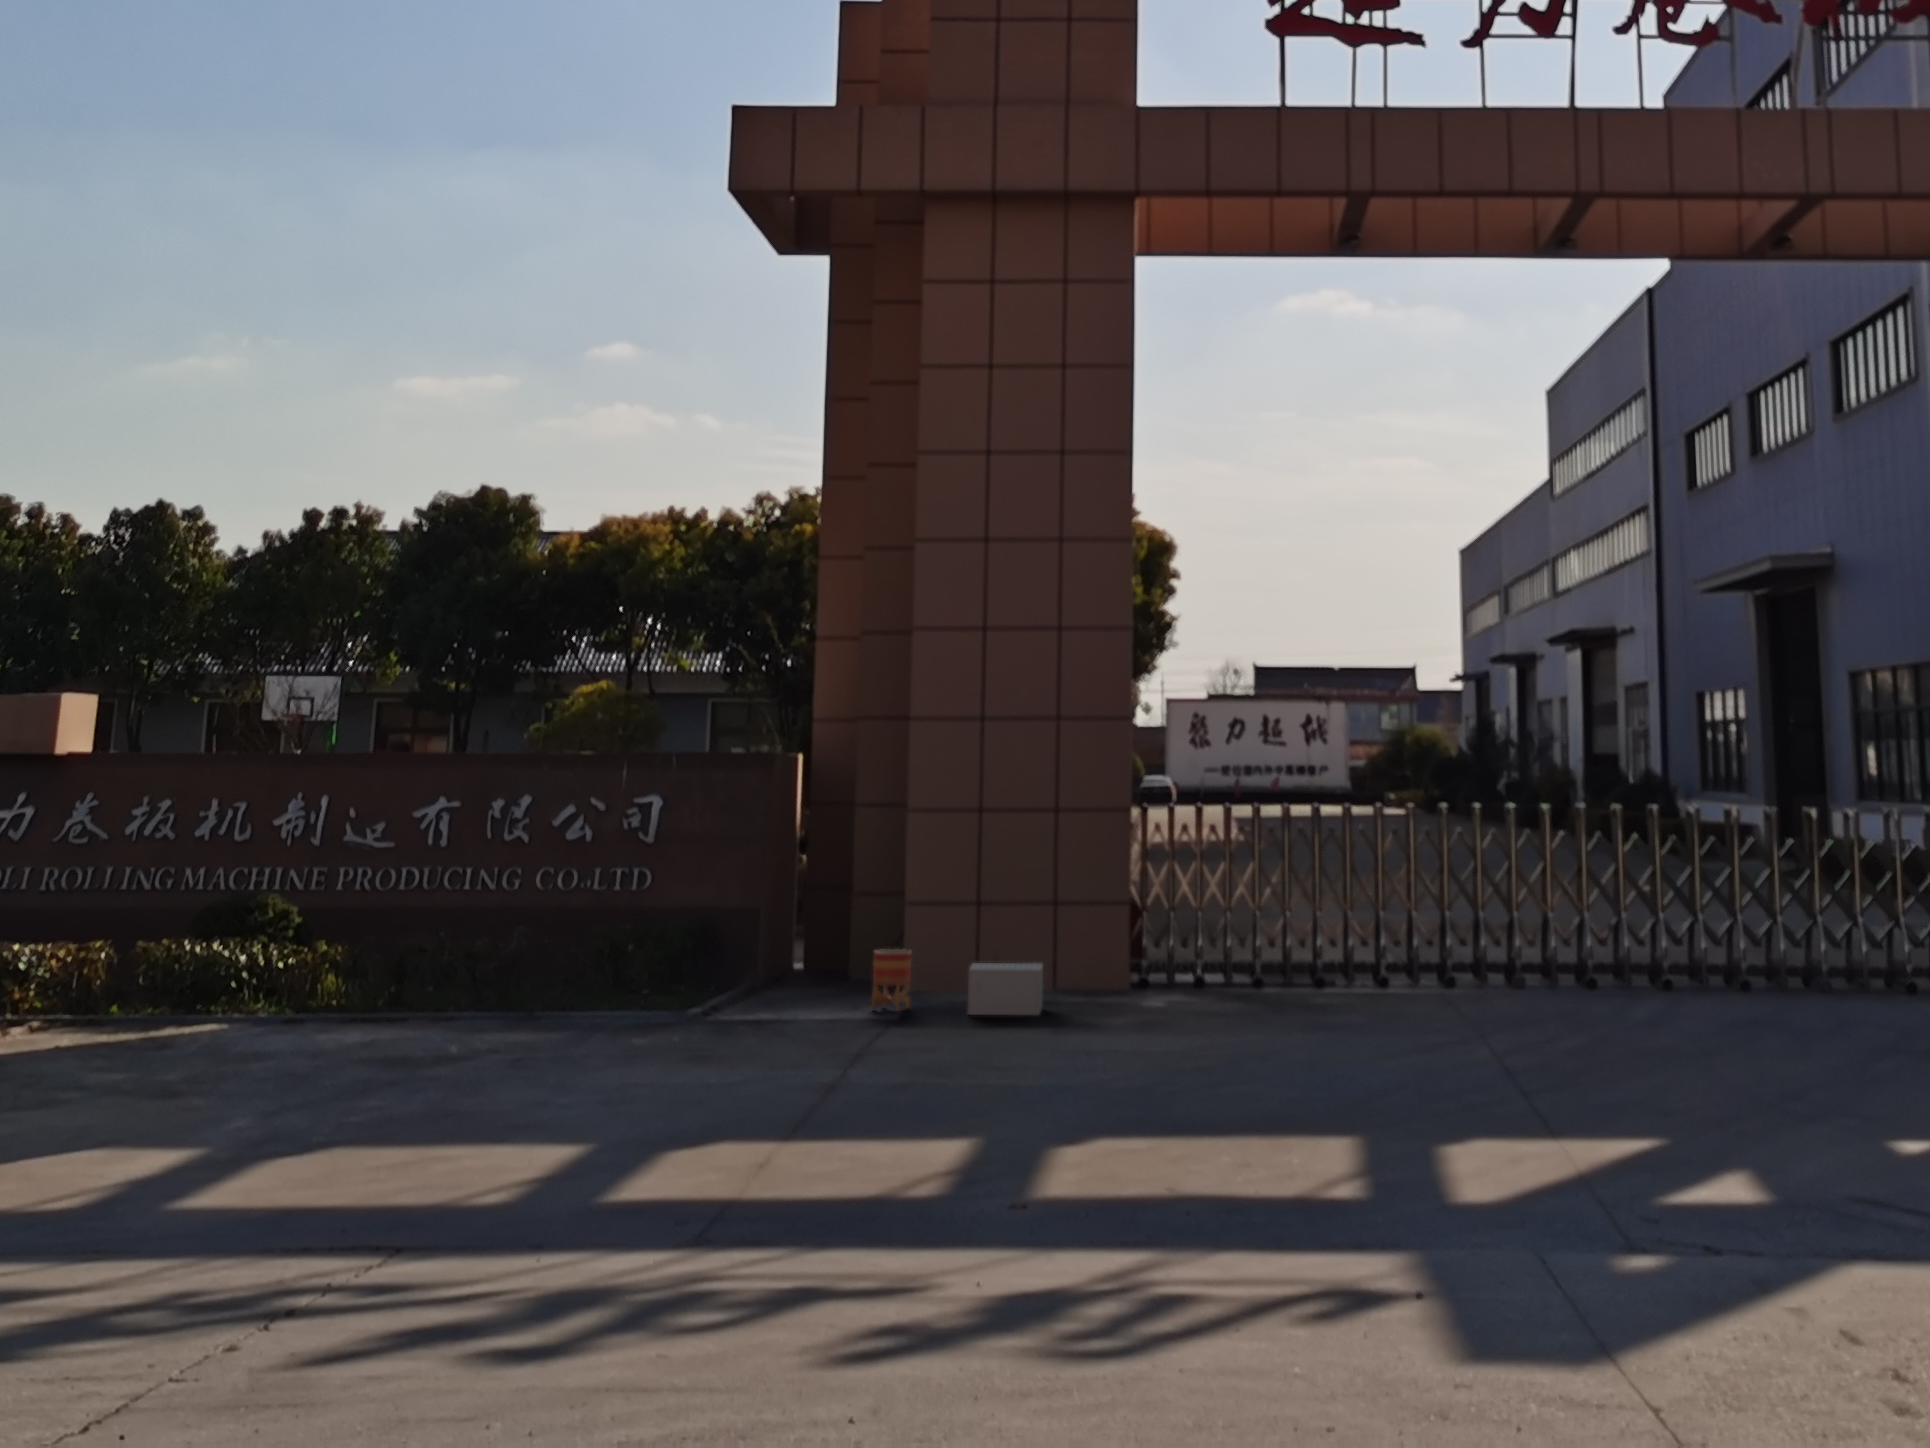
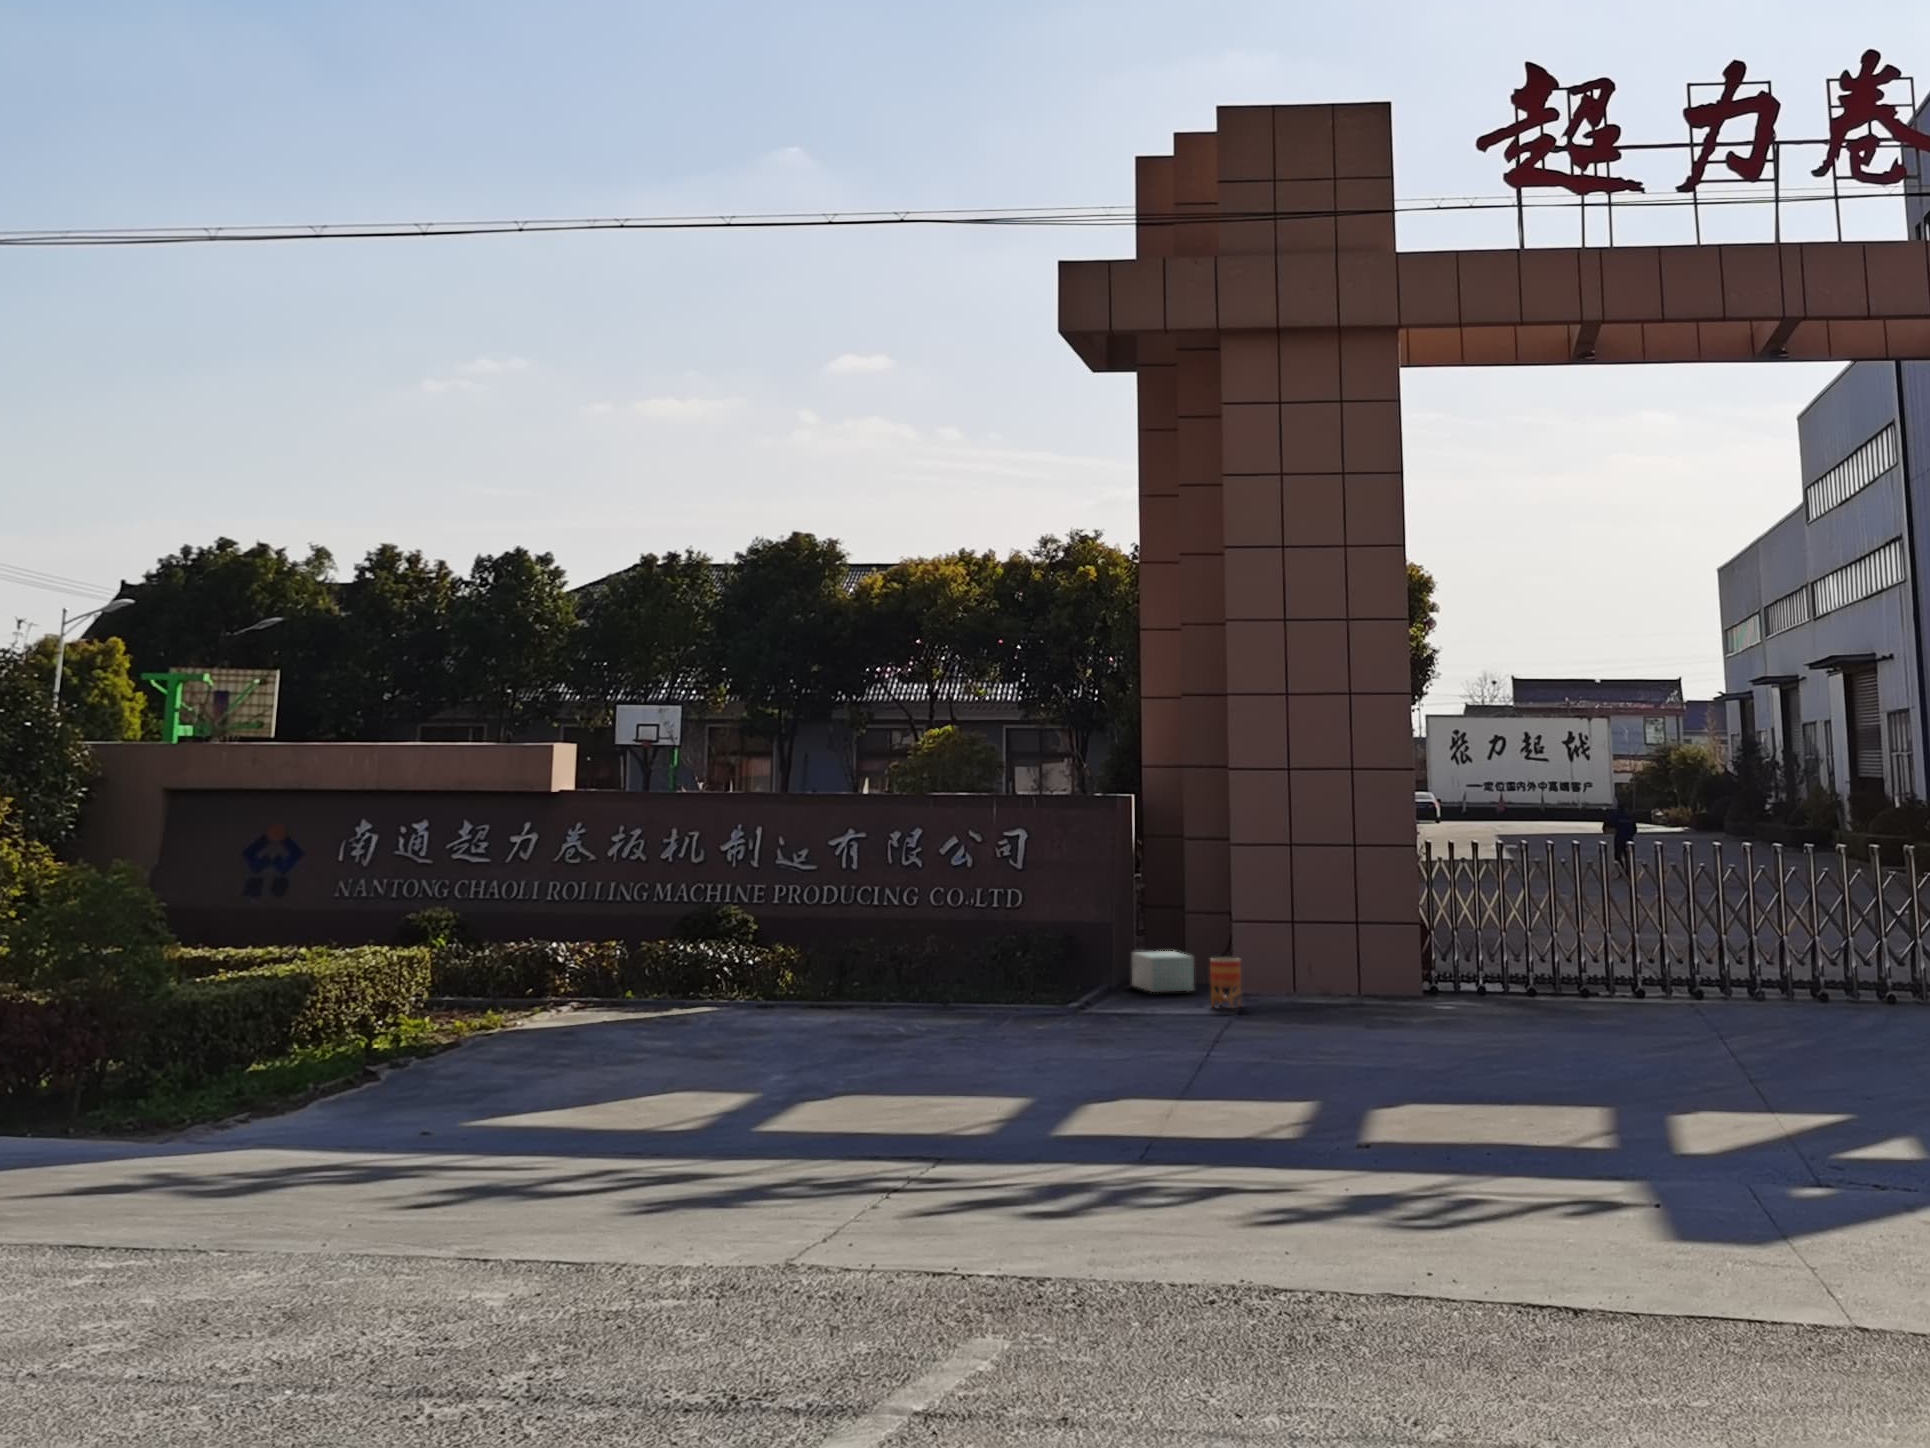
storage box: present [967,963,1043,1015] -> present [1132,951,1194,992]

